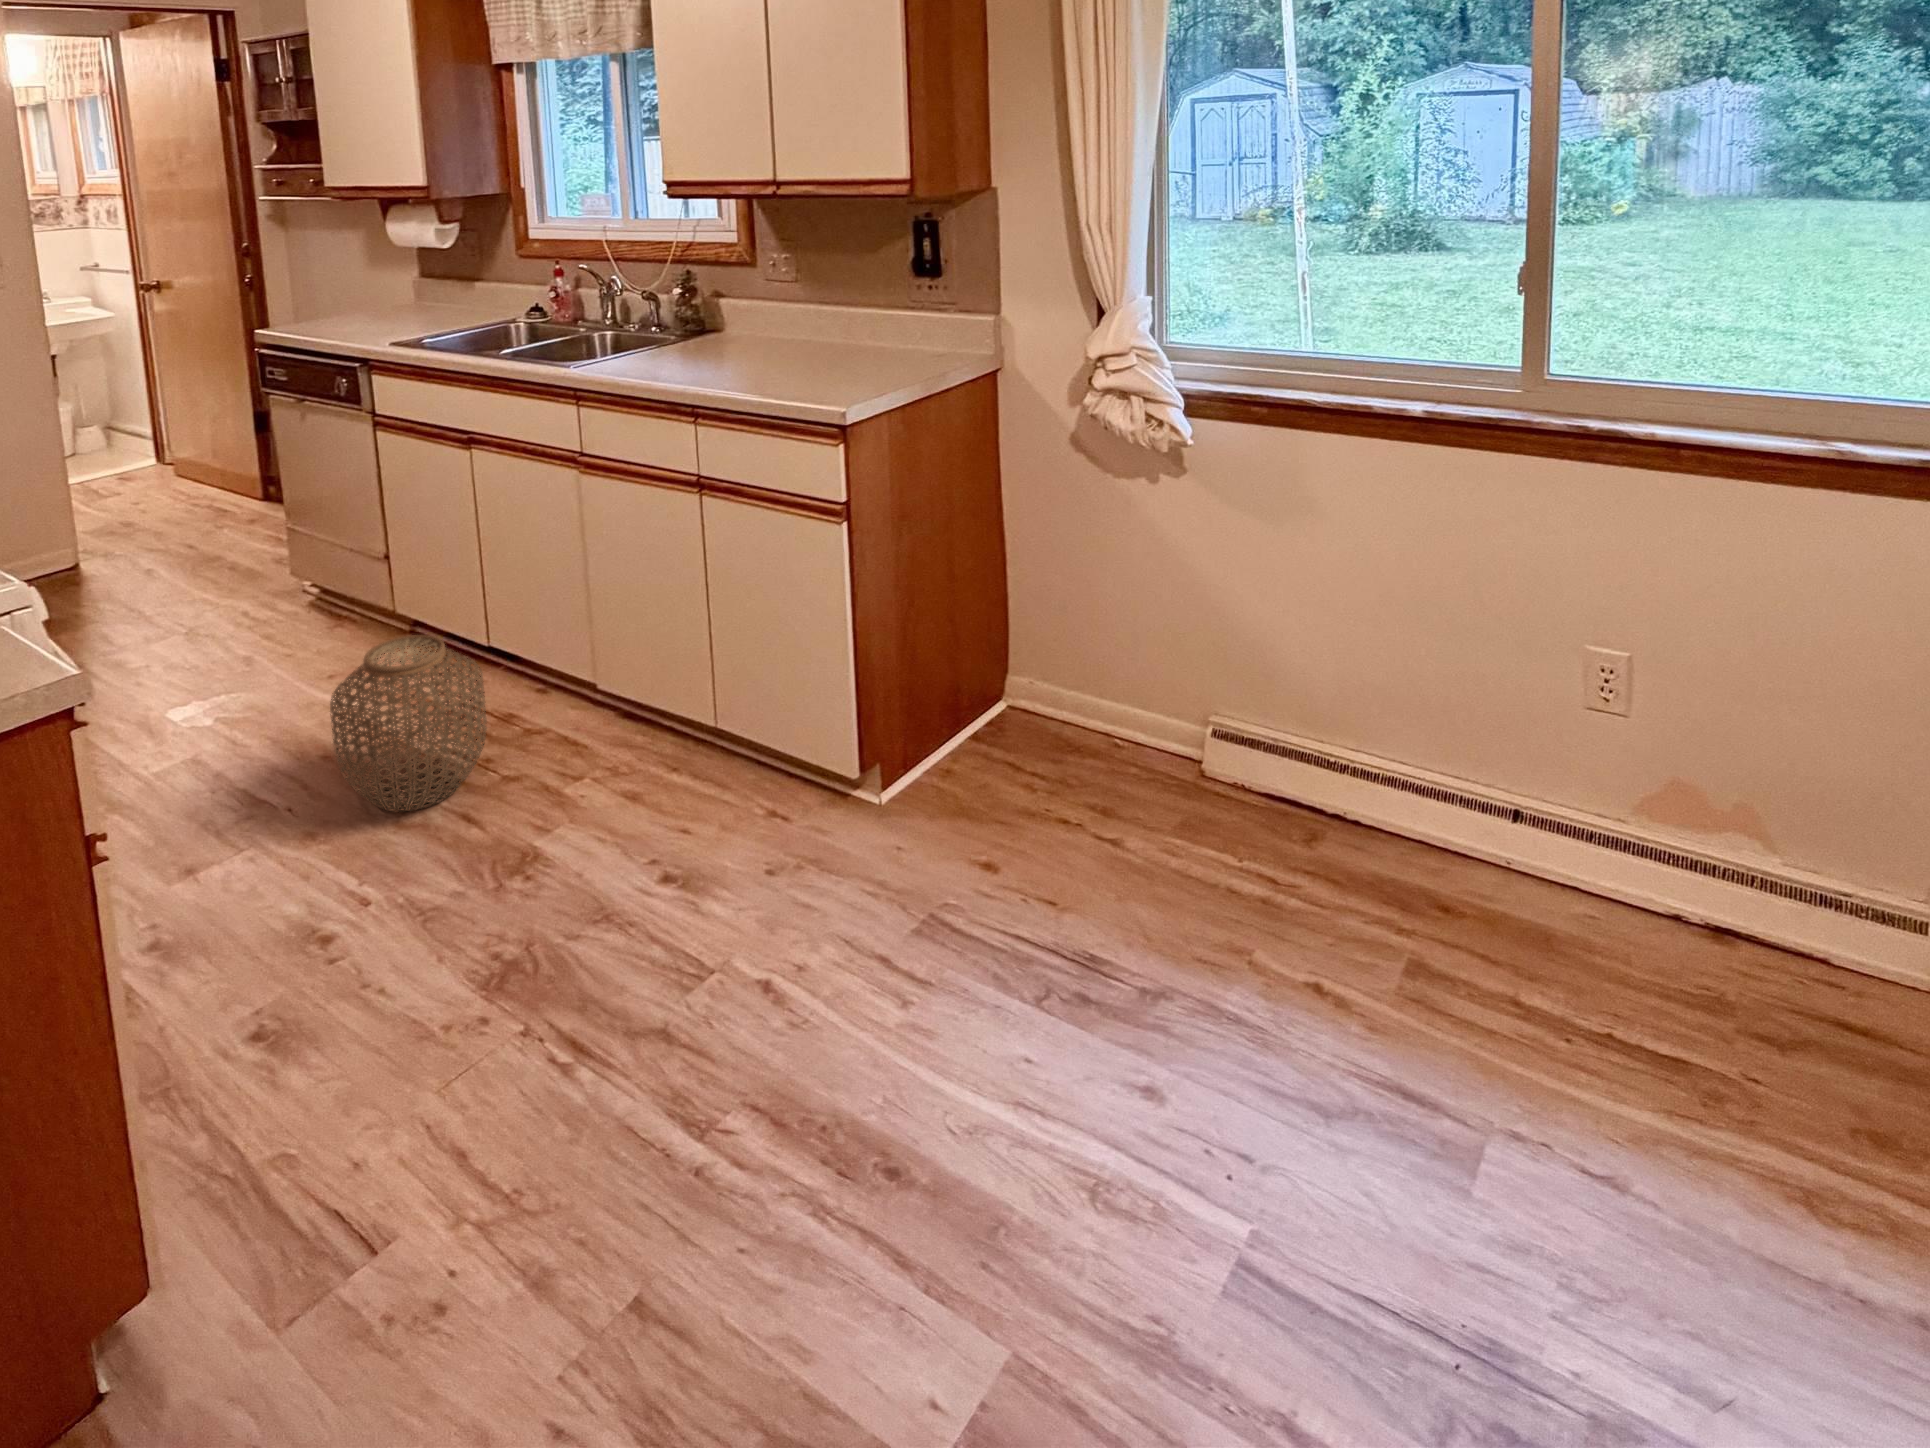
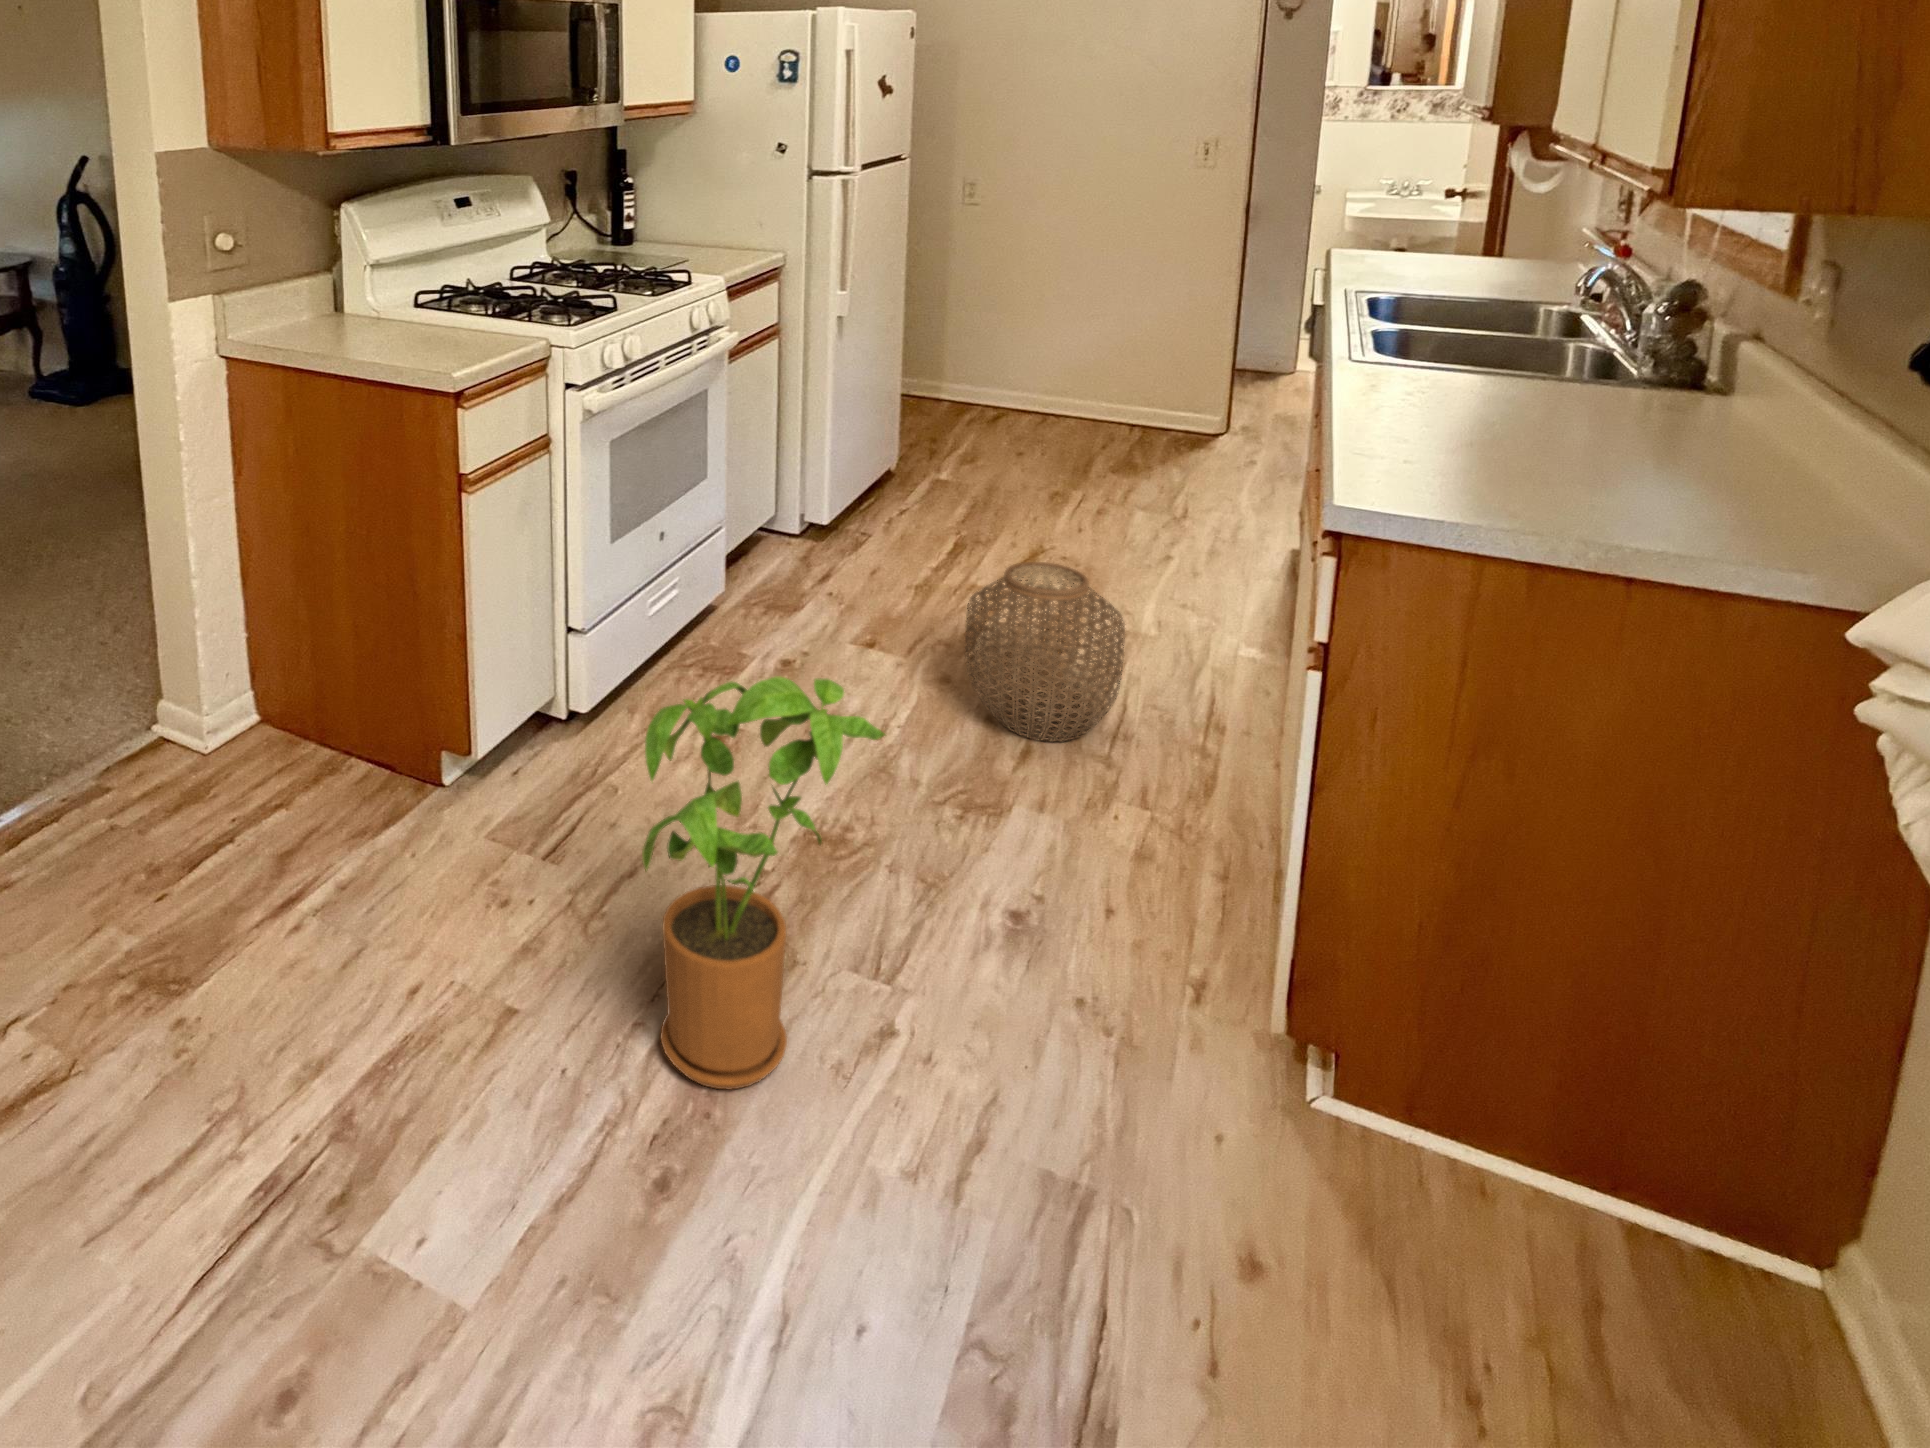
house plant: none [620,712,879,1147] -> present [642,676,885,1089]

